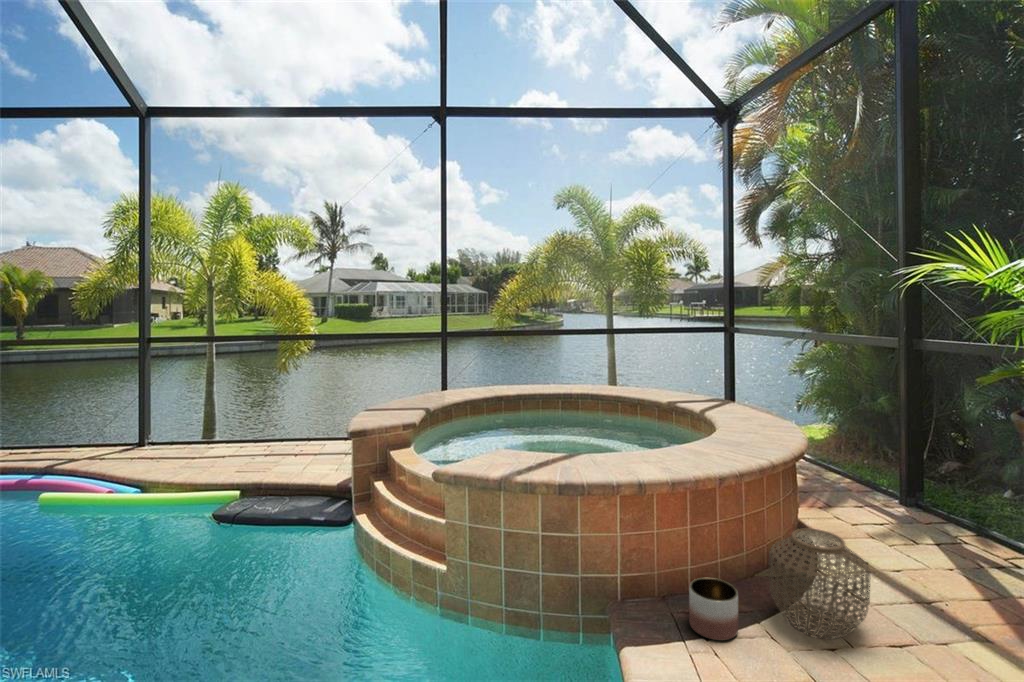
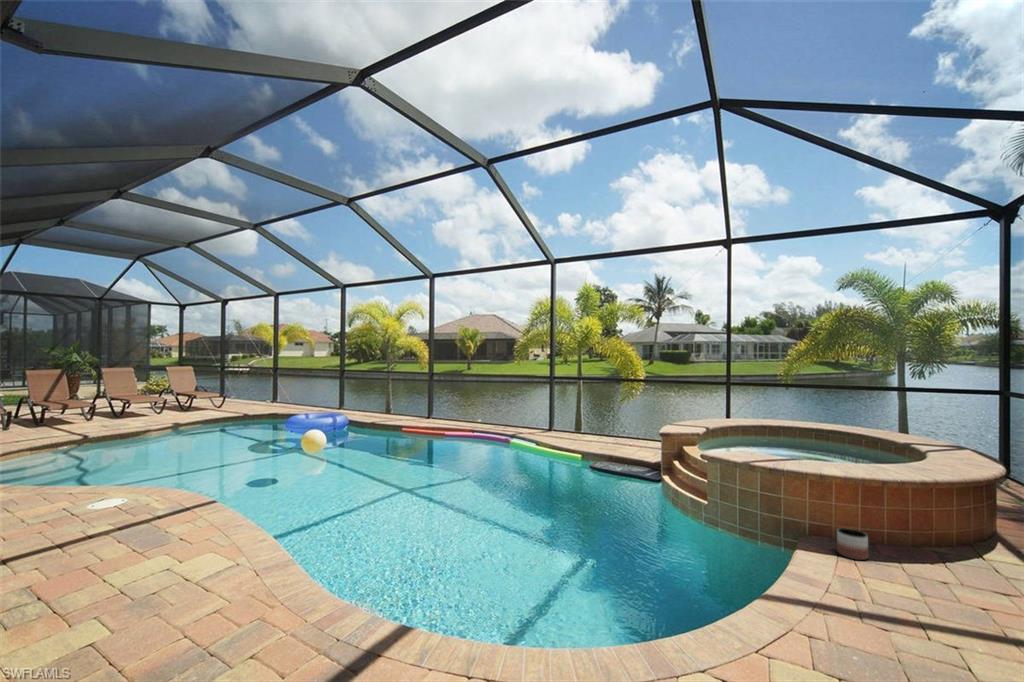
woven basket: present [769,528,870,639] -> none [895,513,965,578]

